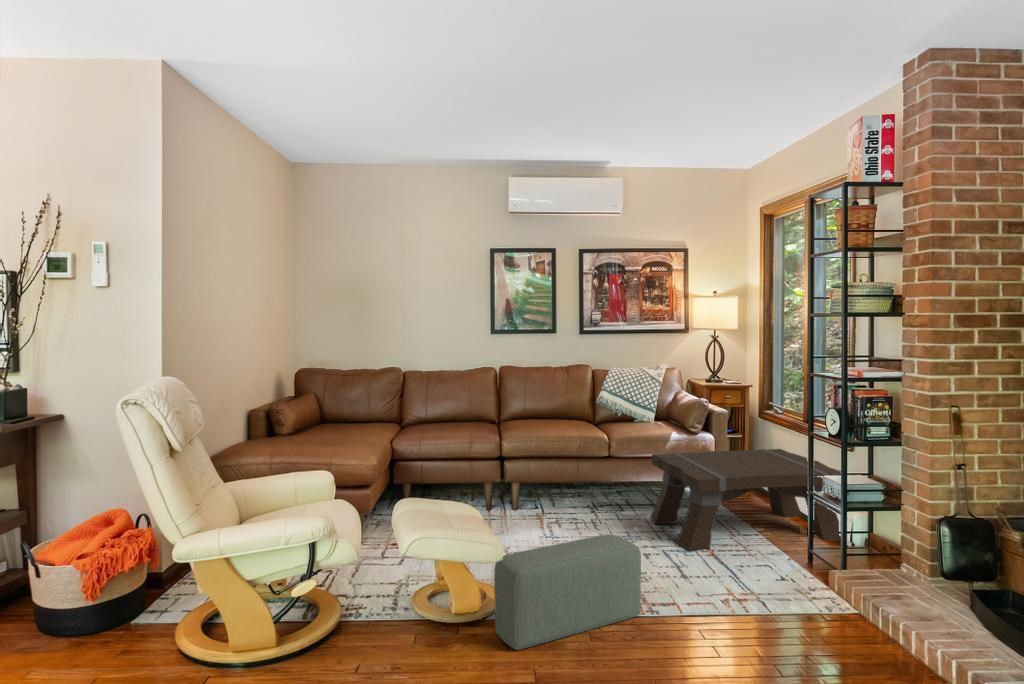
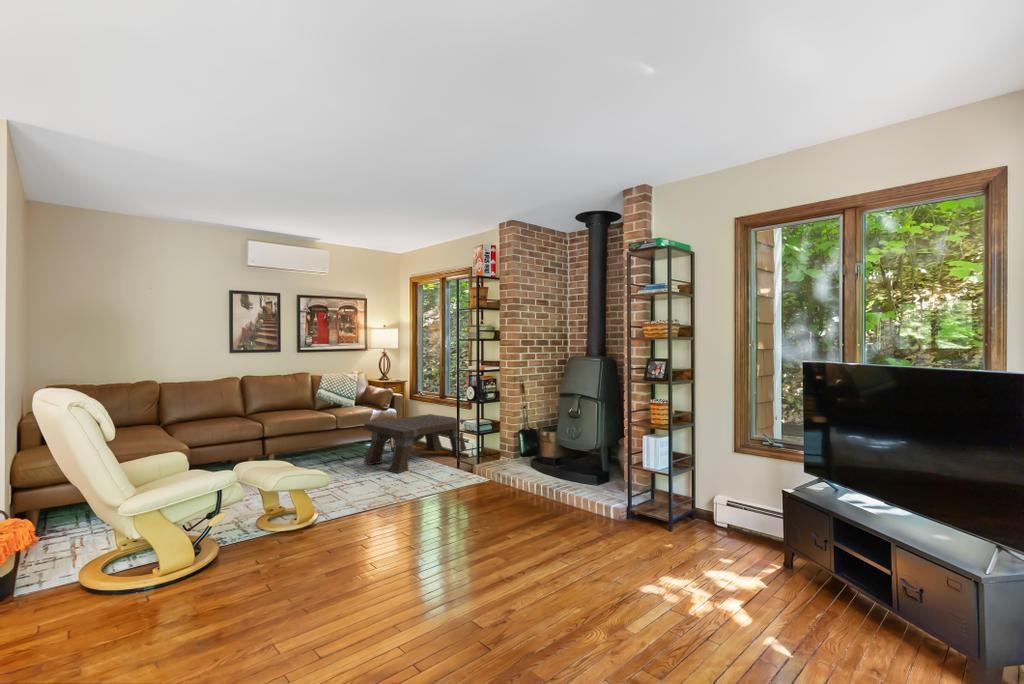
pouf: present [494,534,641,650] -> none [321,463,396,532]

